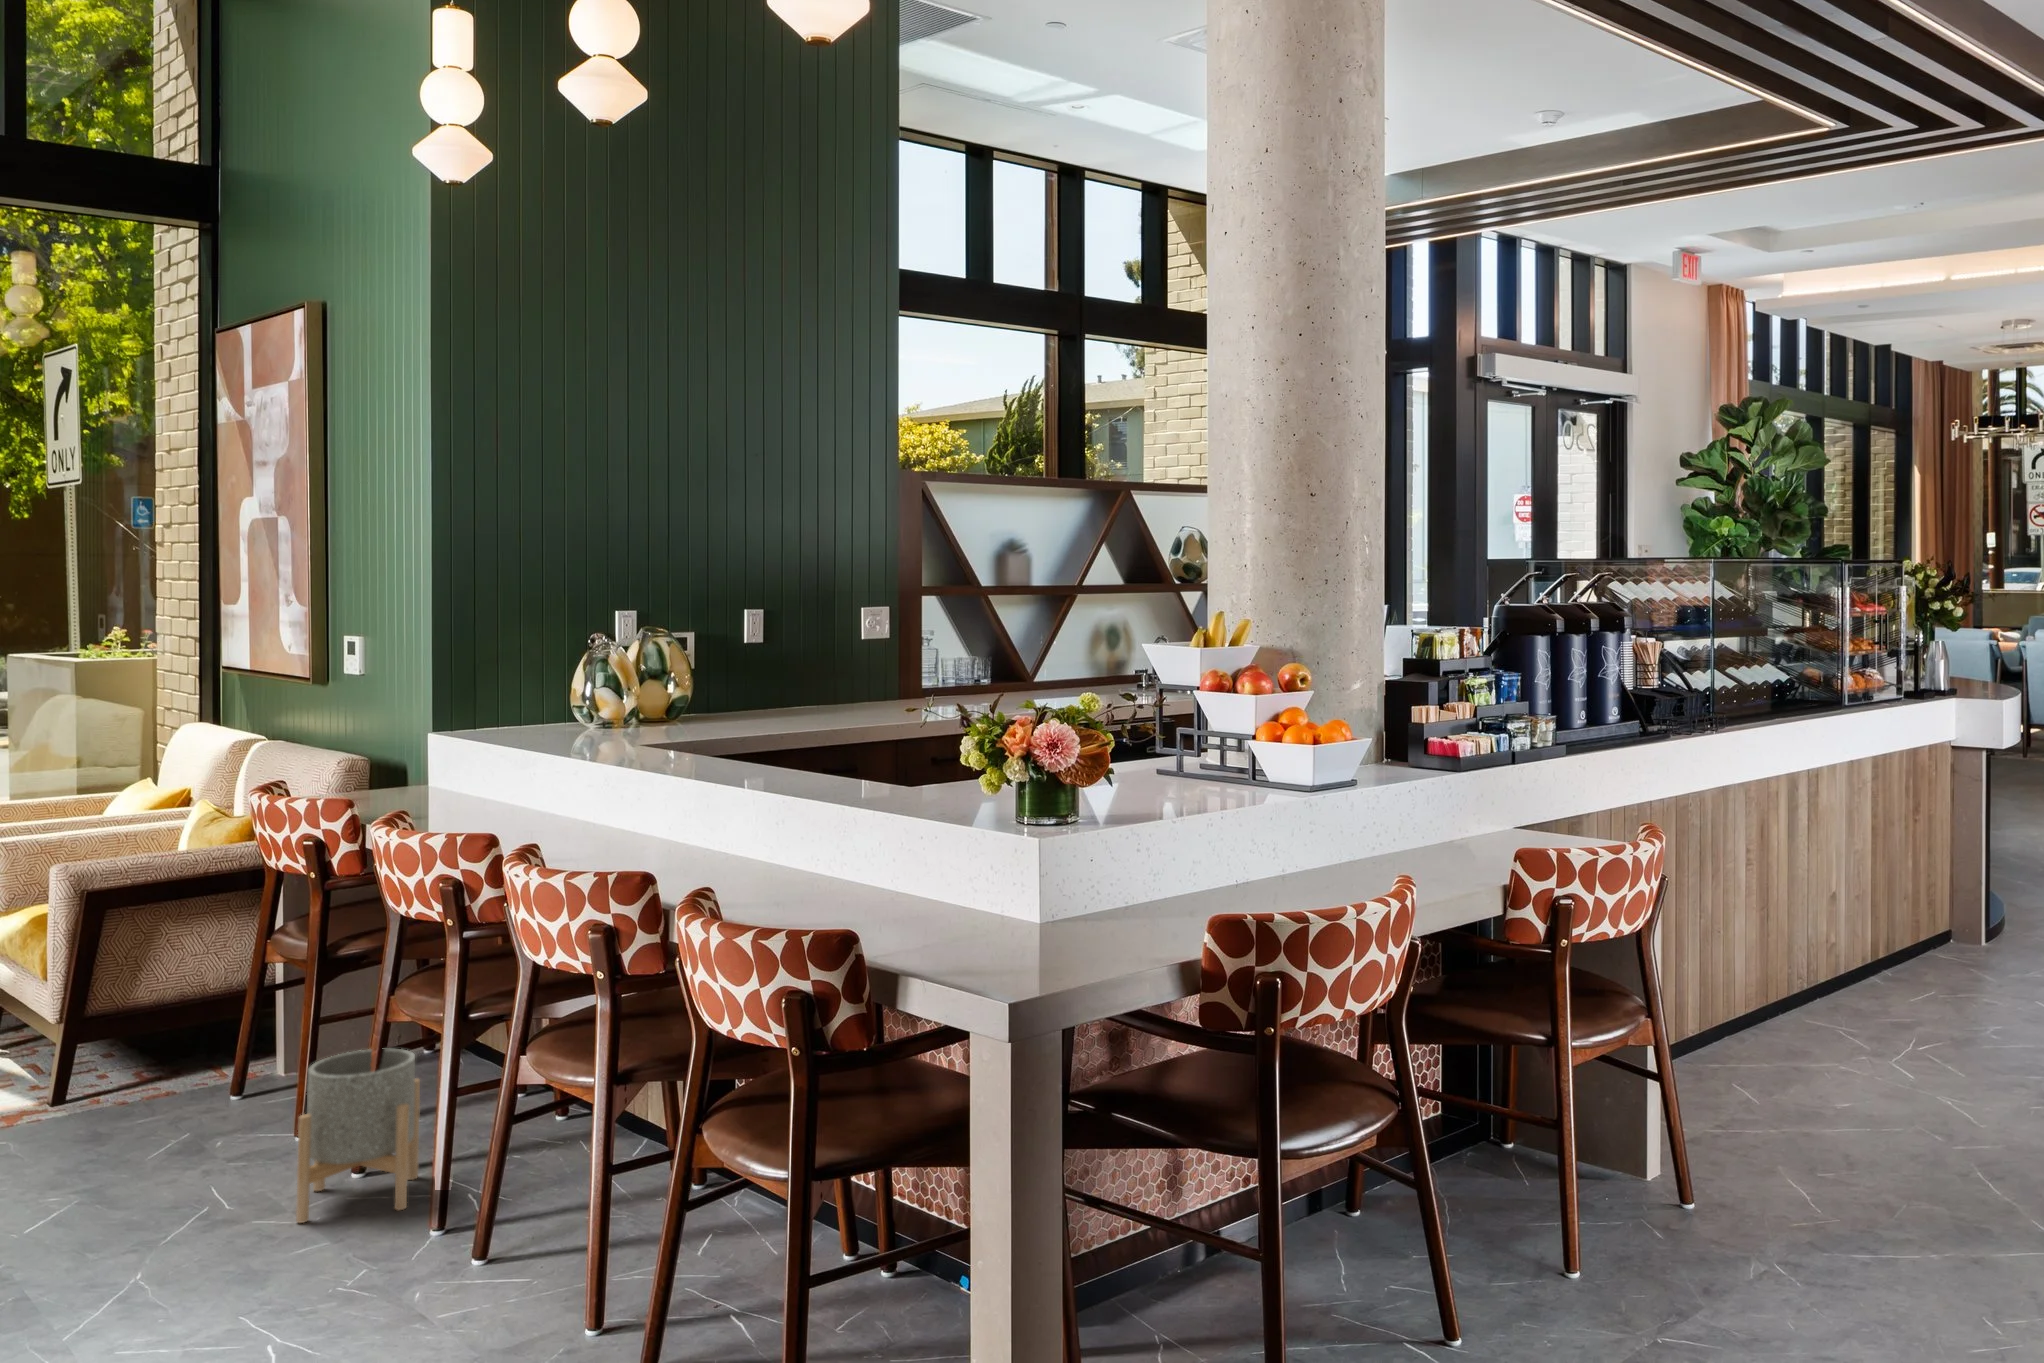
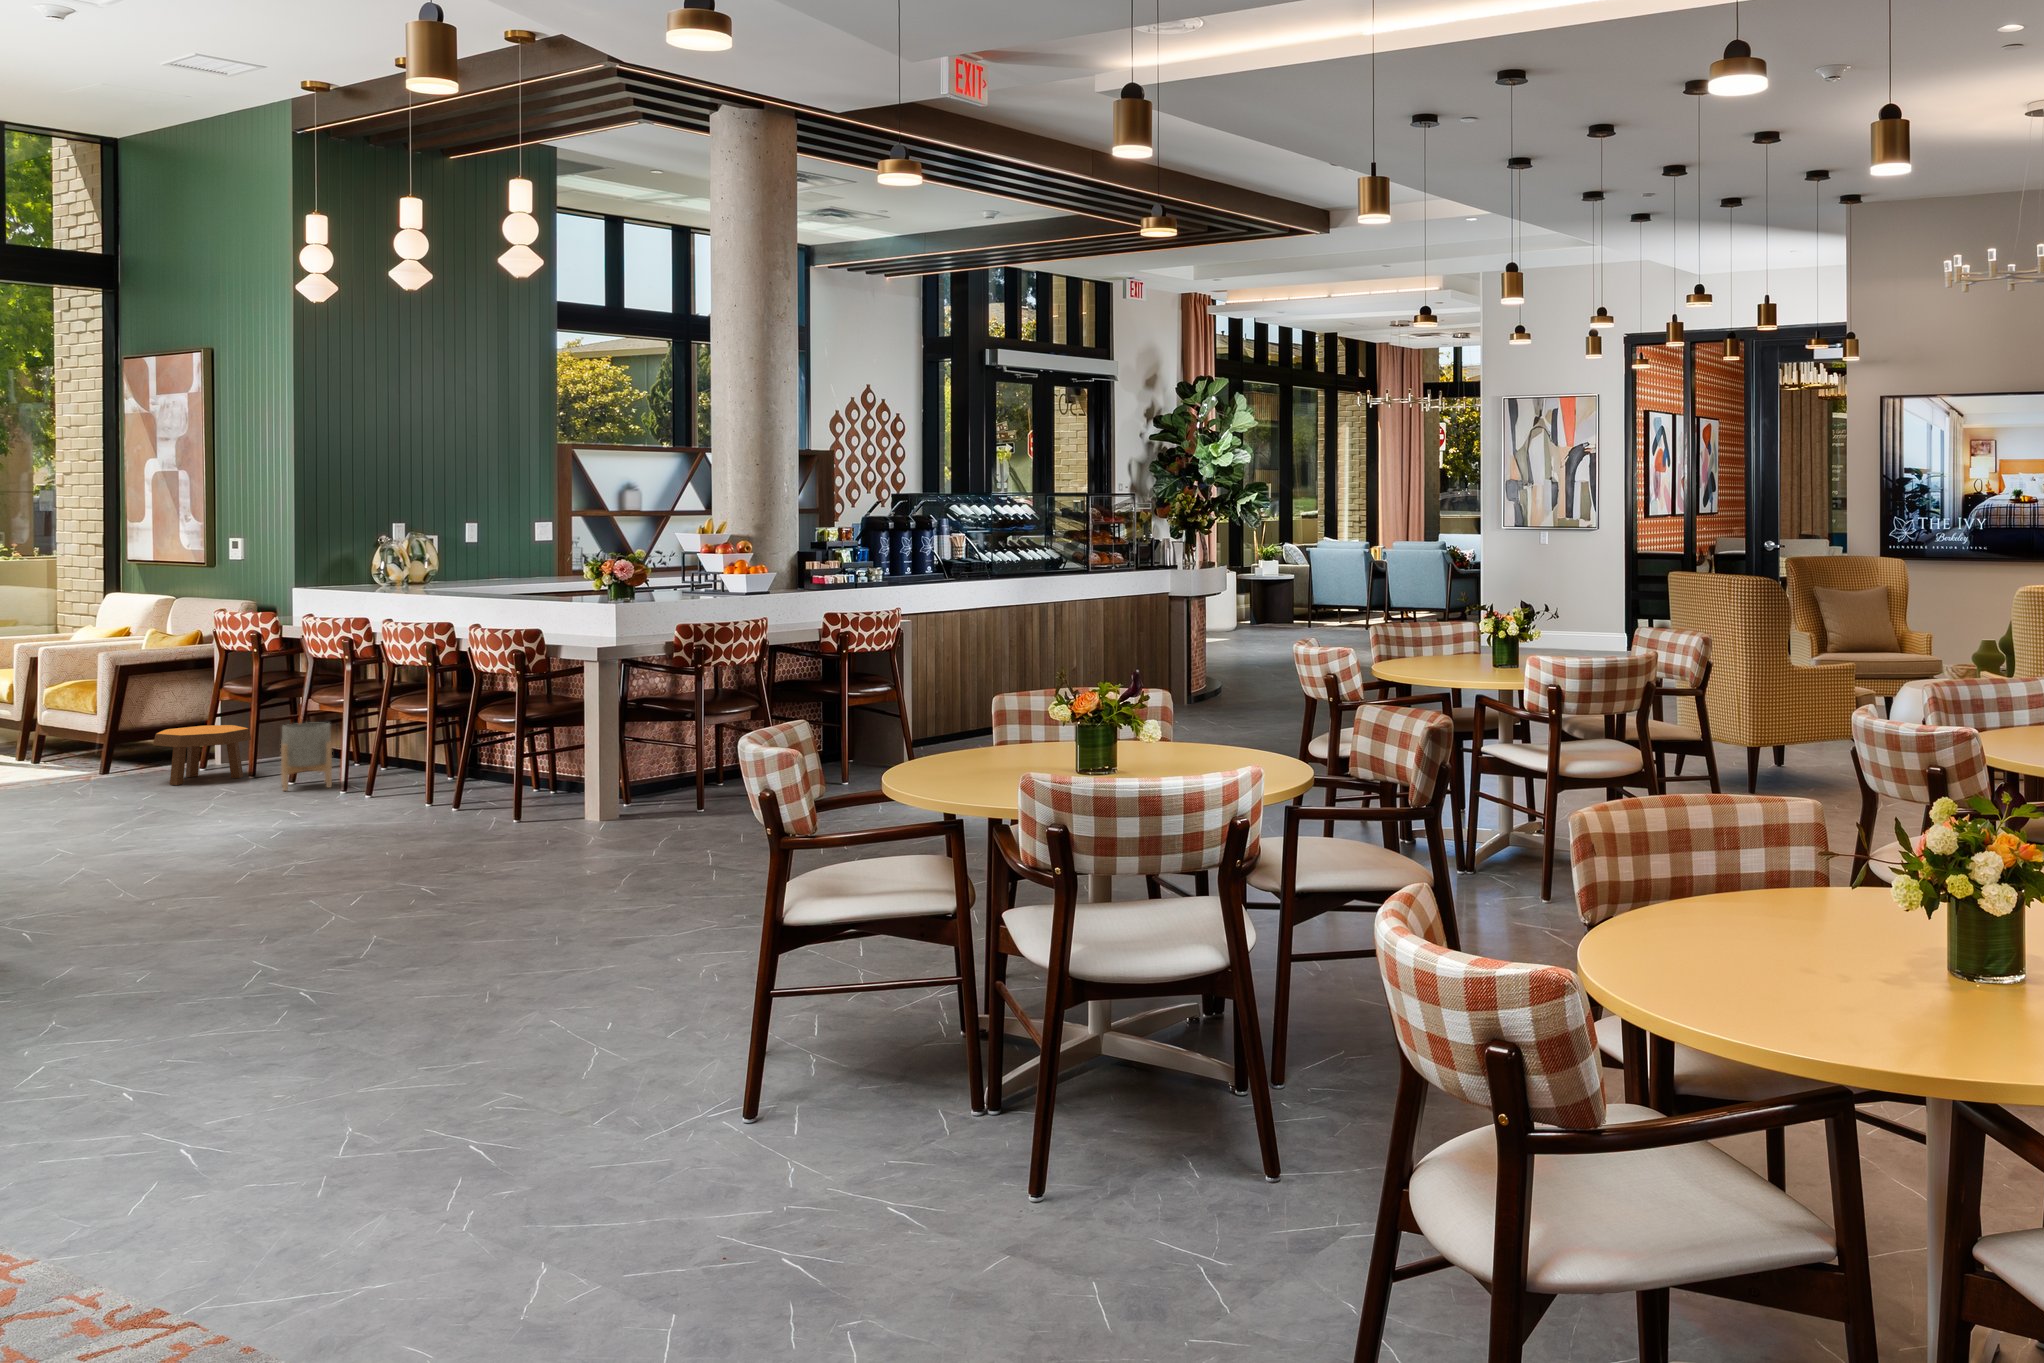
footstool: none [86,1019,289,1173] -> present [153,725,251,785]

